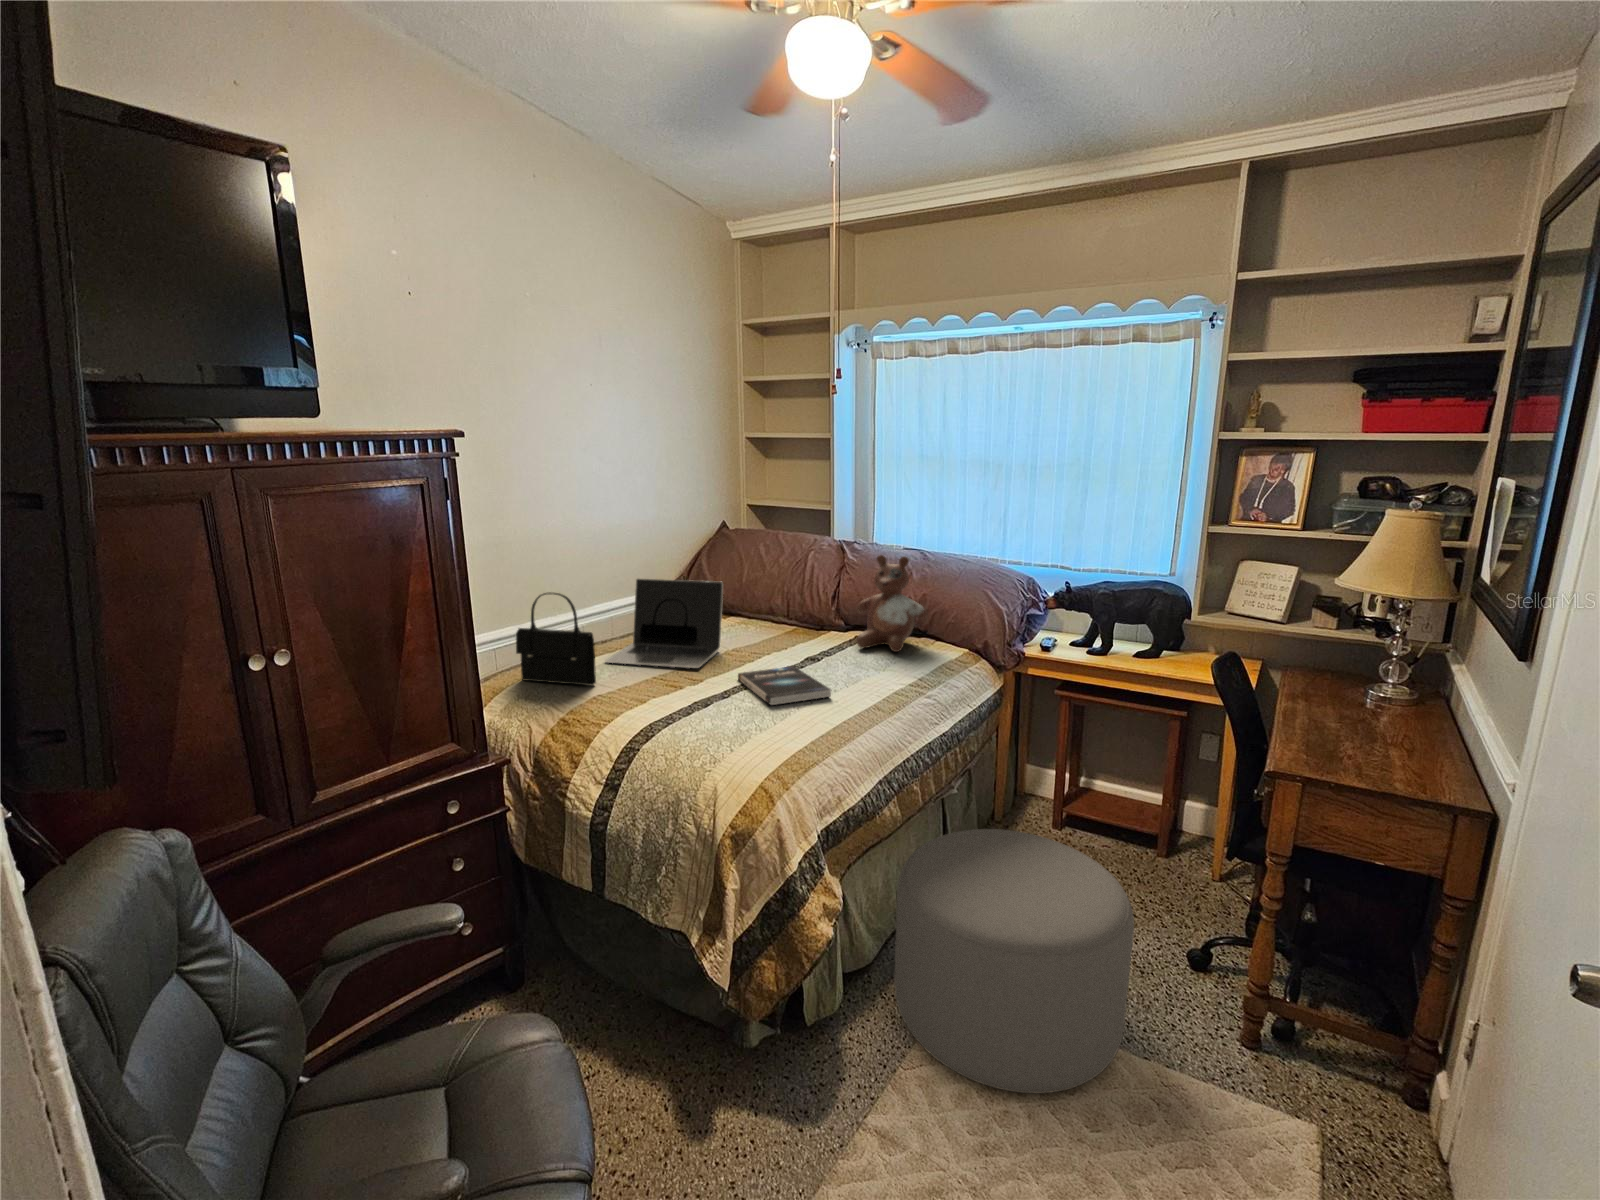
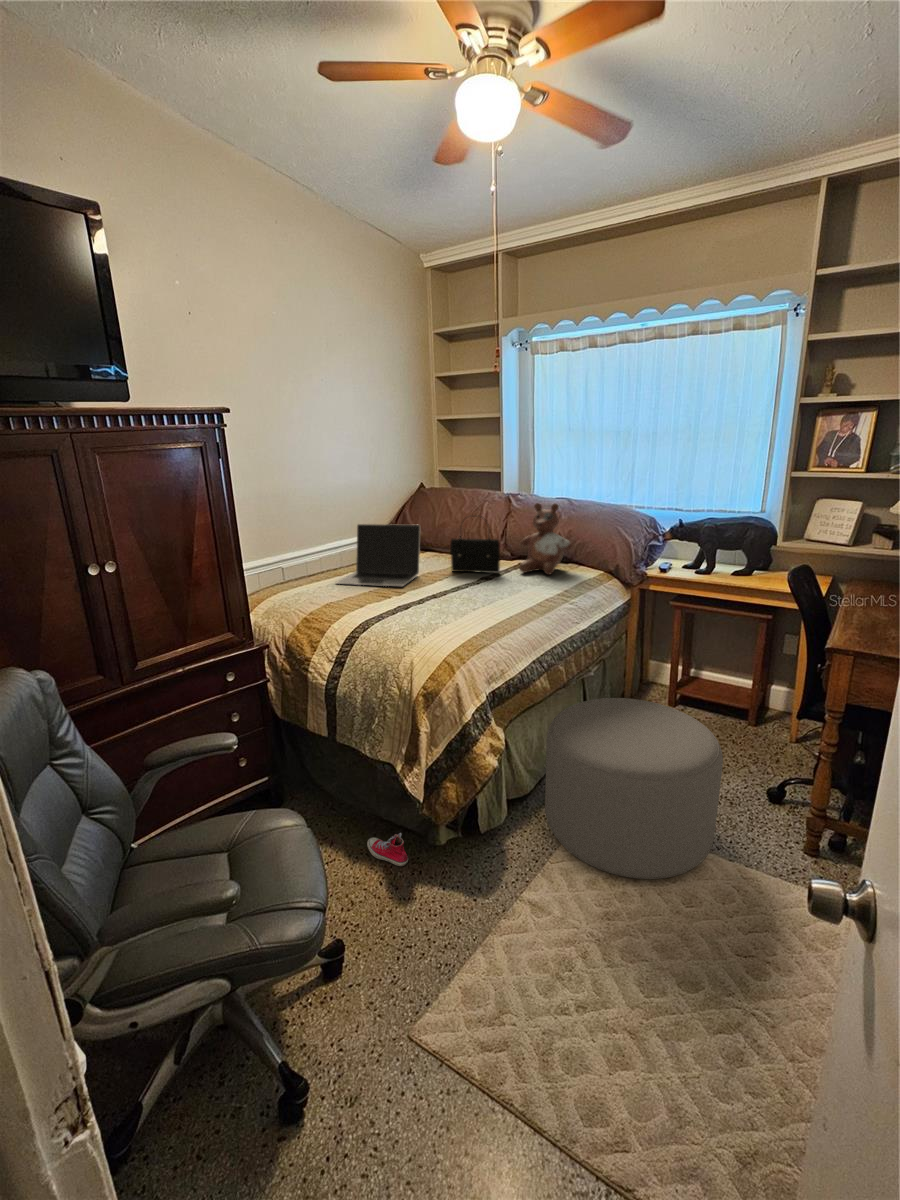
handbag: present [516,592,596,686] -> present [450,515,500,573]
book: present [738,666,831,705] -> none [431,584,498,609]
sneaker: none [645,1030,704,1080] -> present [367,833,408,866]

